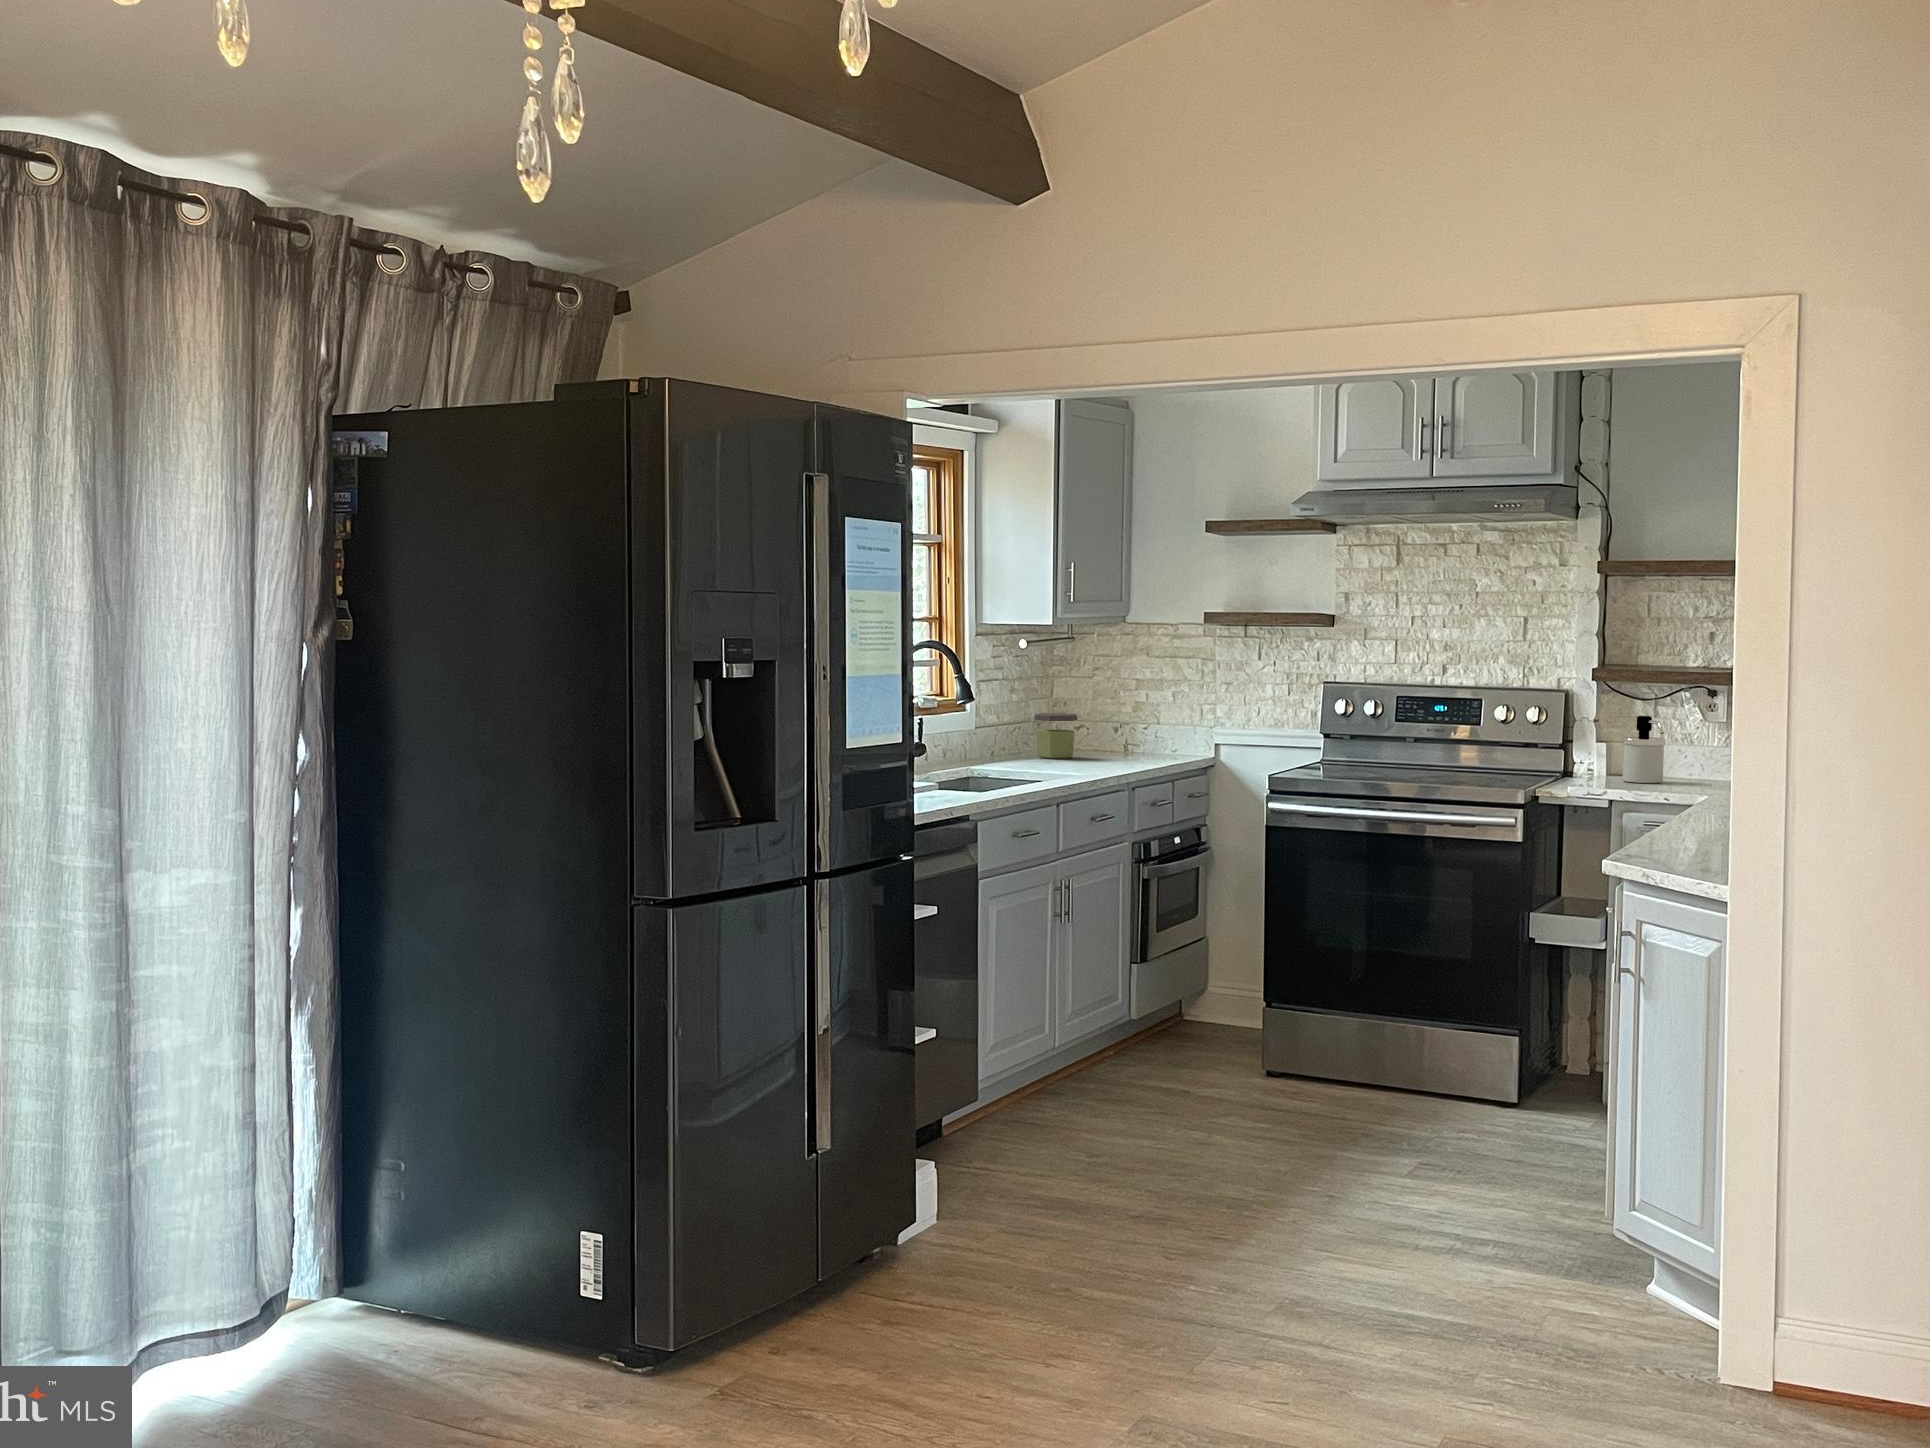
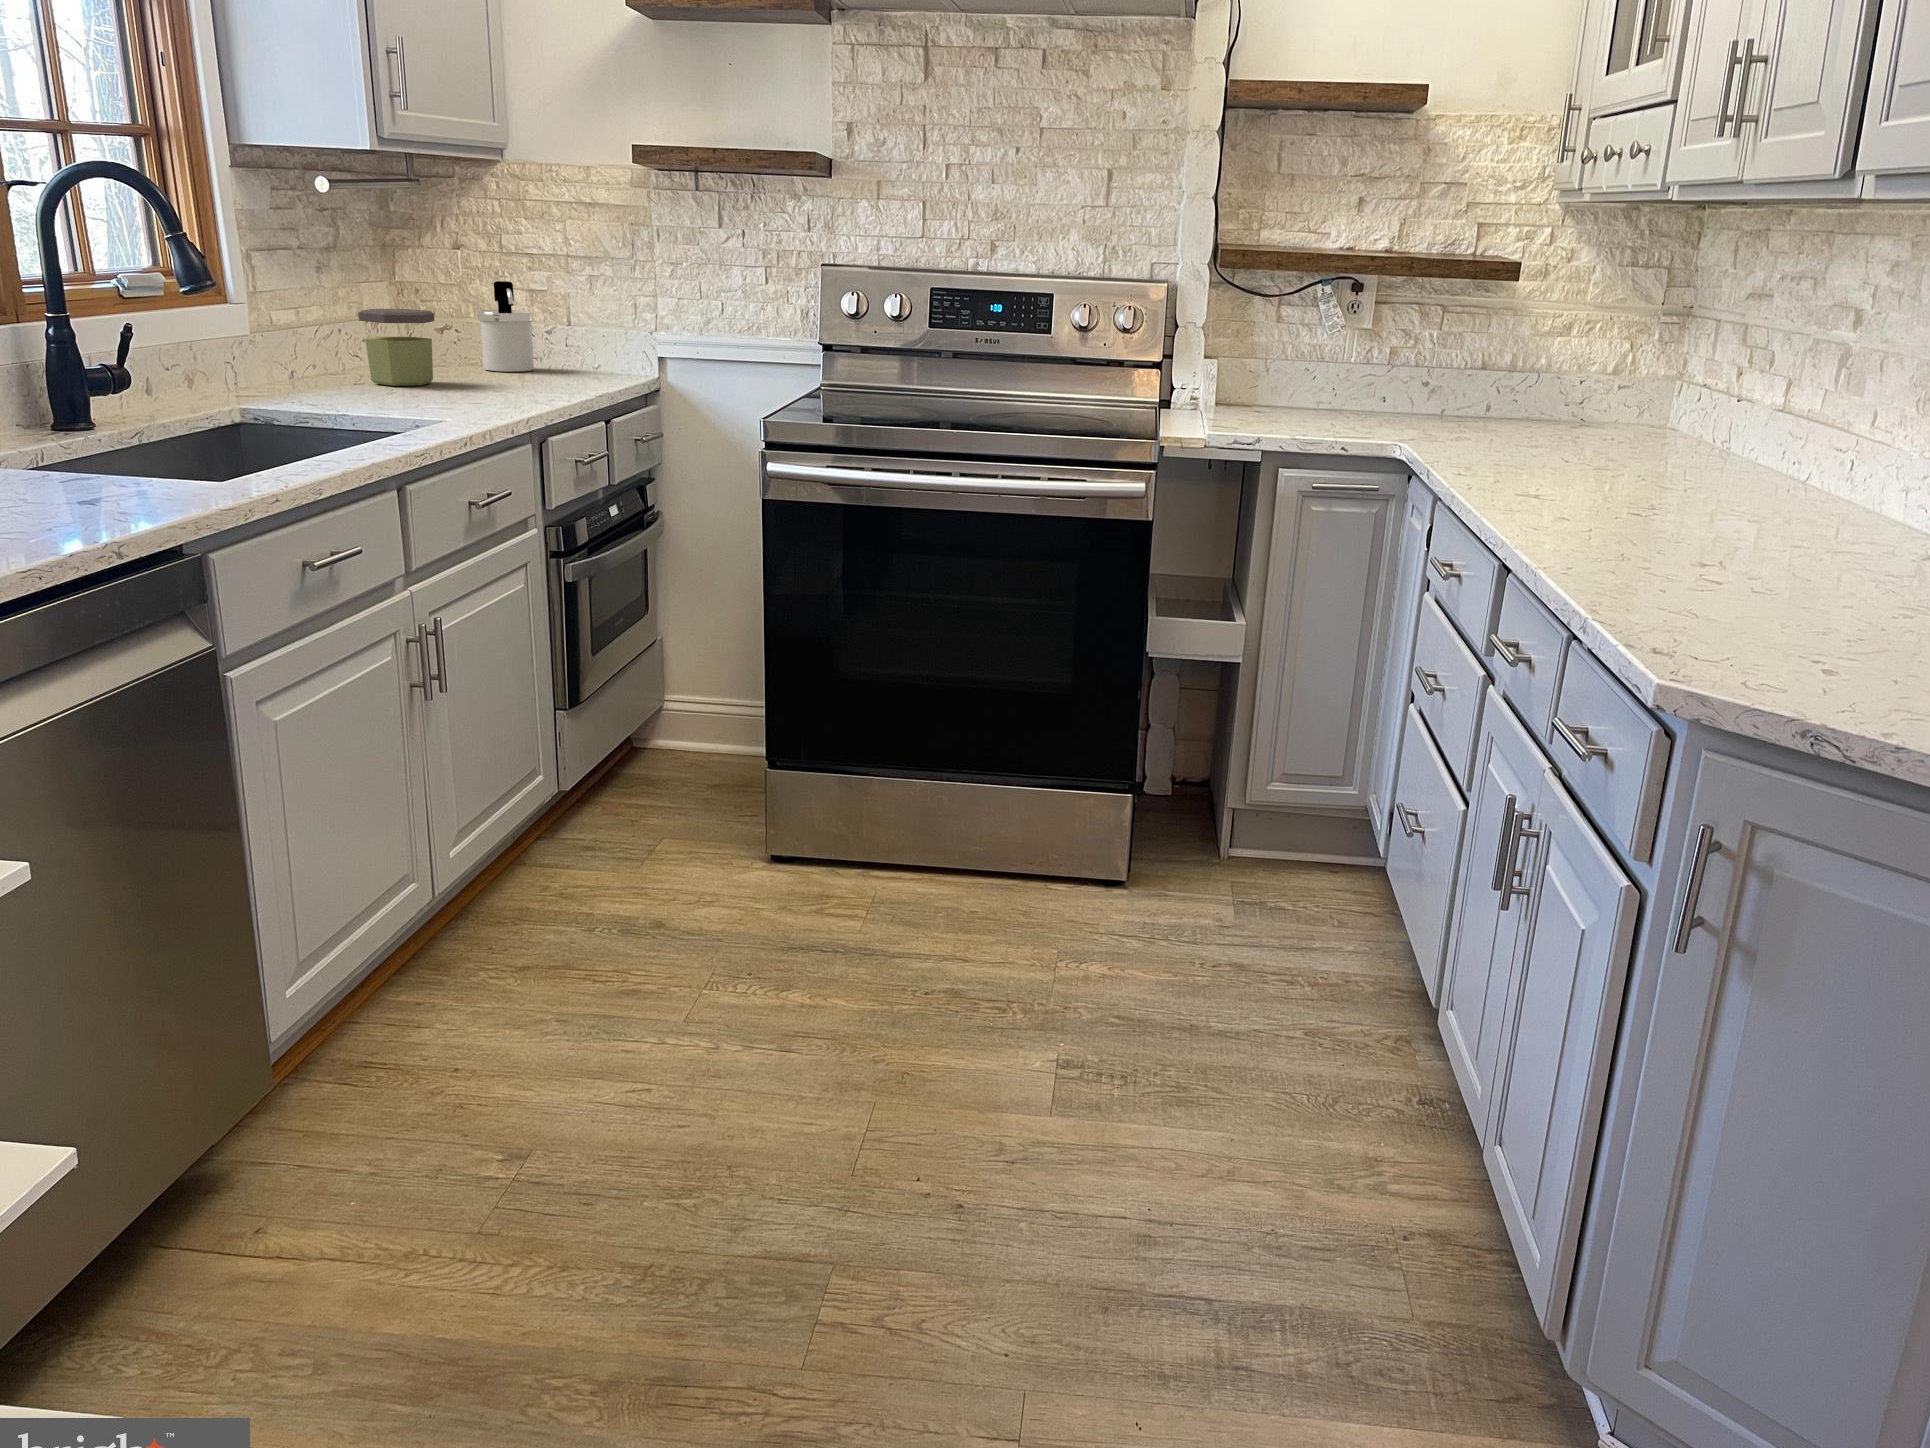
soap dispenser: present [1622,716,1666,783] -> present [478,281,534,372]

